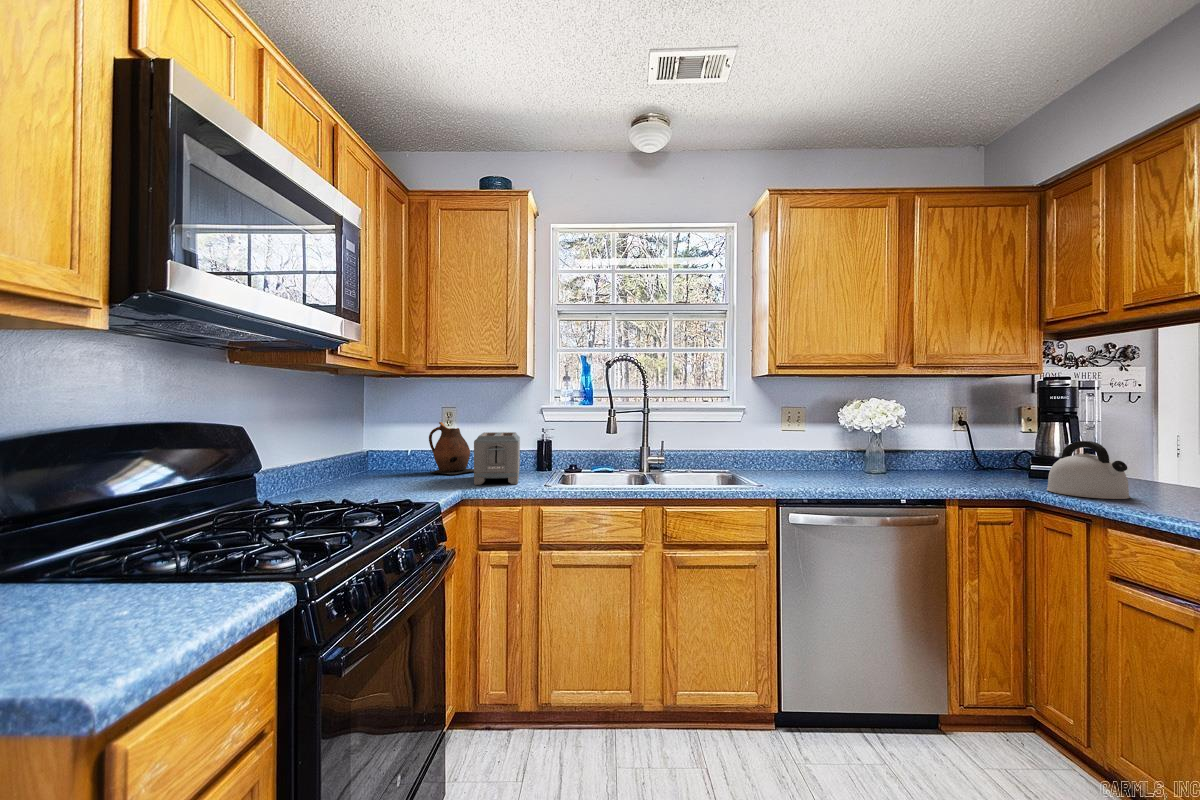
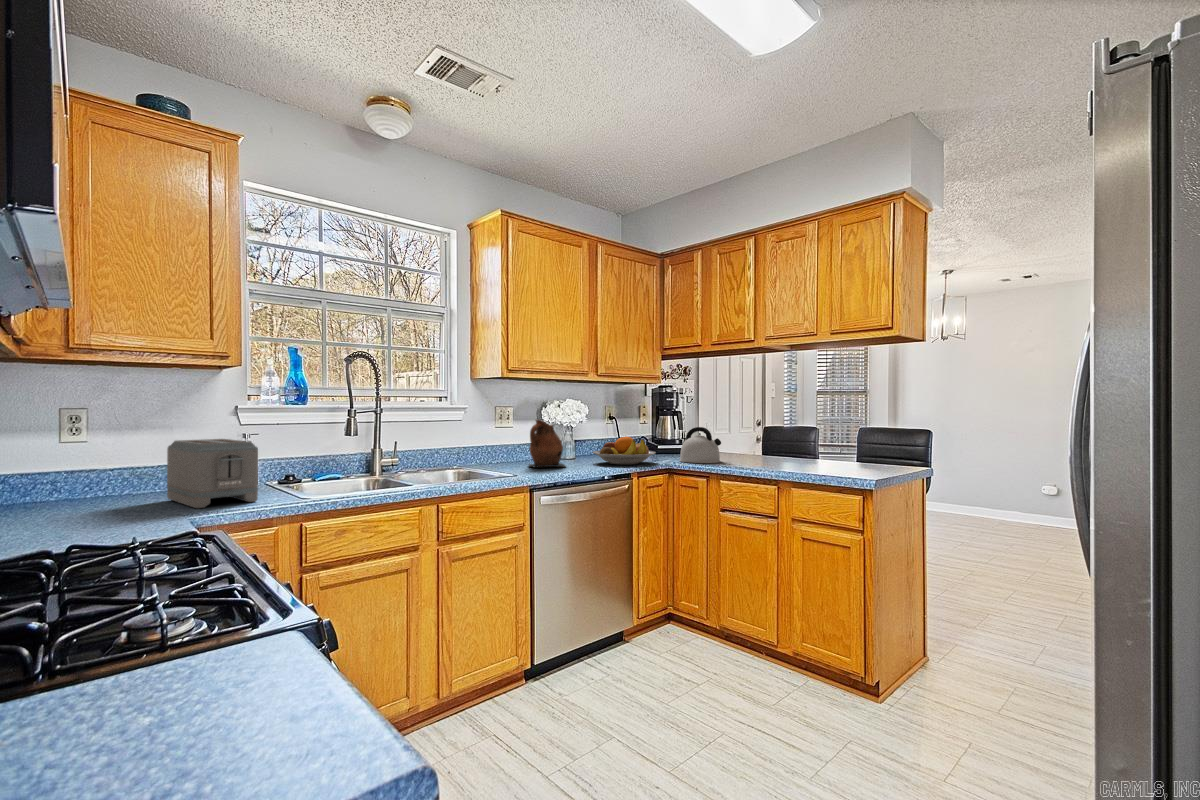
ceramic pitcher: present [429,422,474,475] -> present [529,420,566,467]
fruit bowl: none [896,449,997,487] -> present [593,437,655,465]

